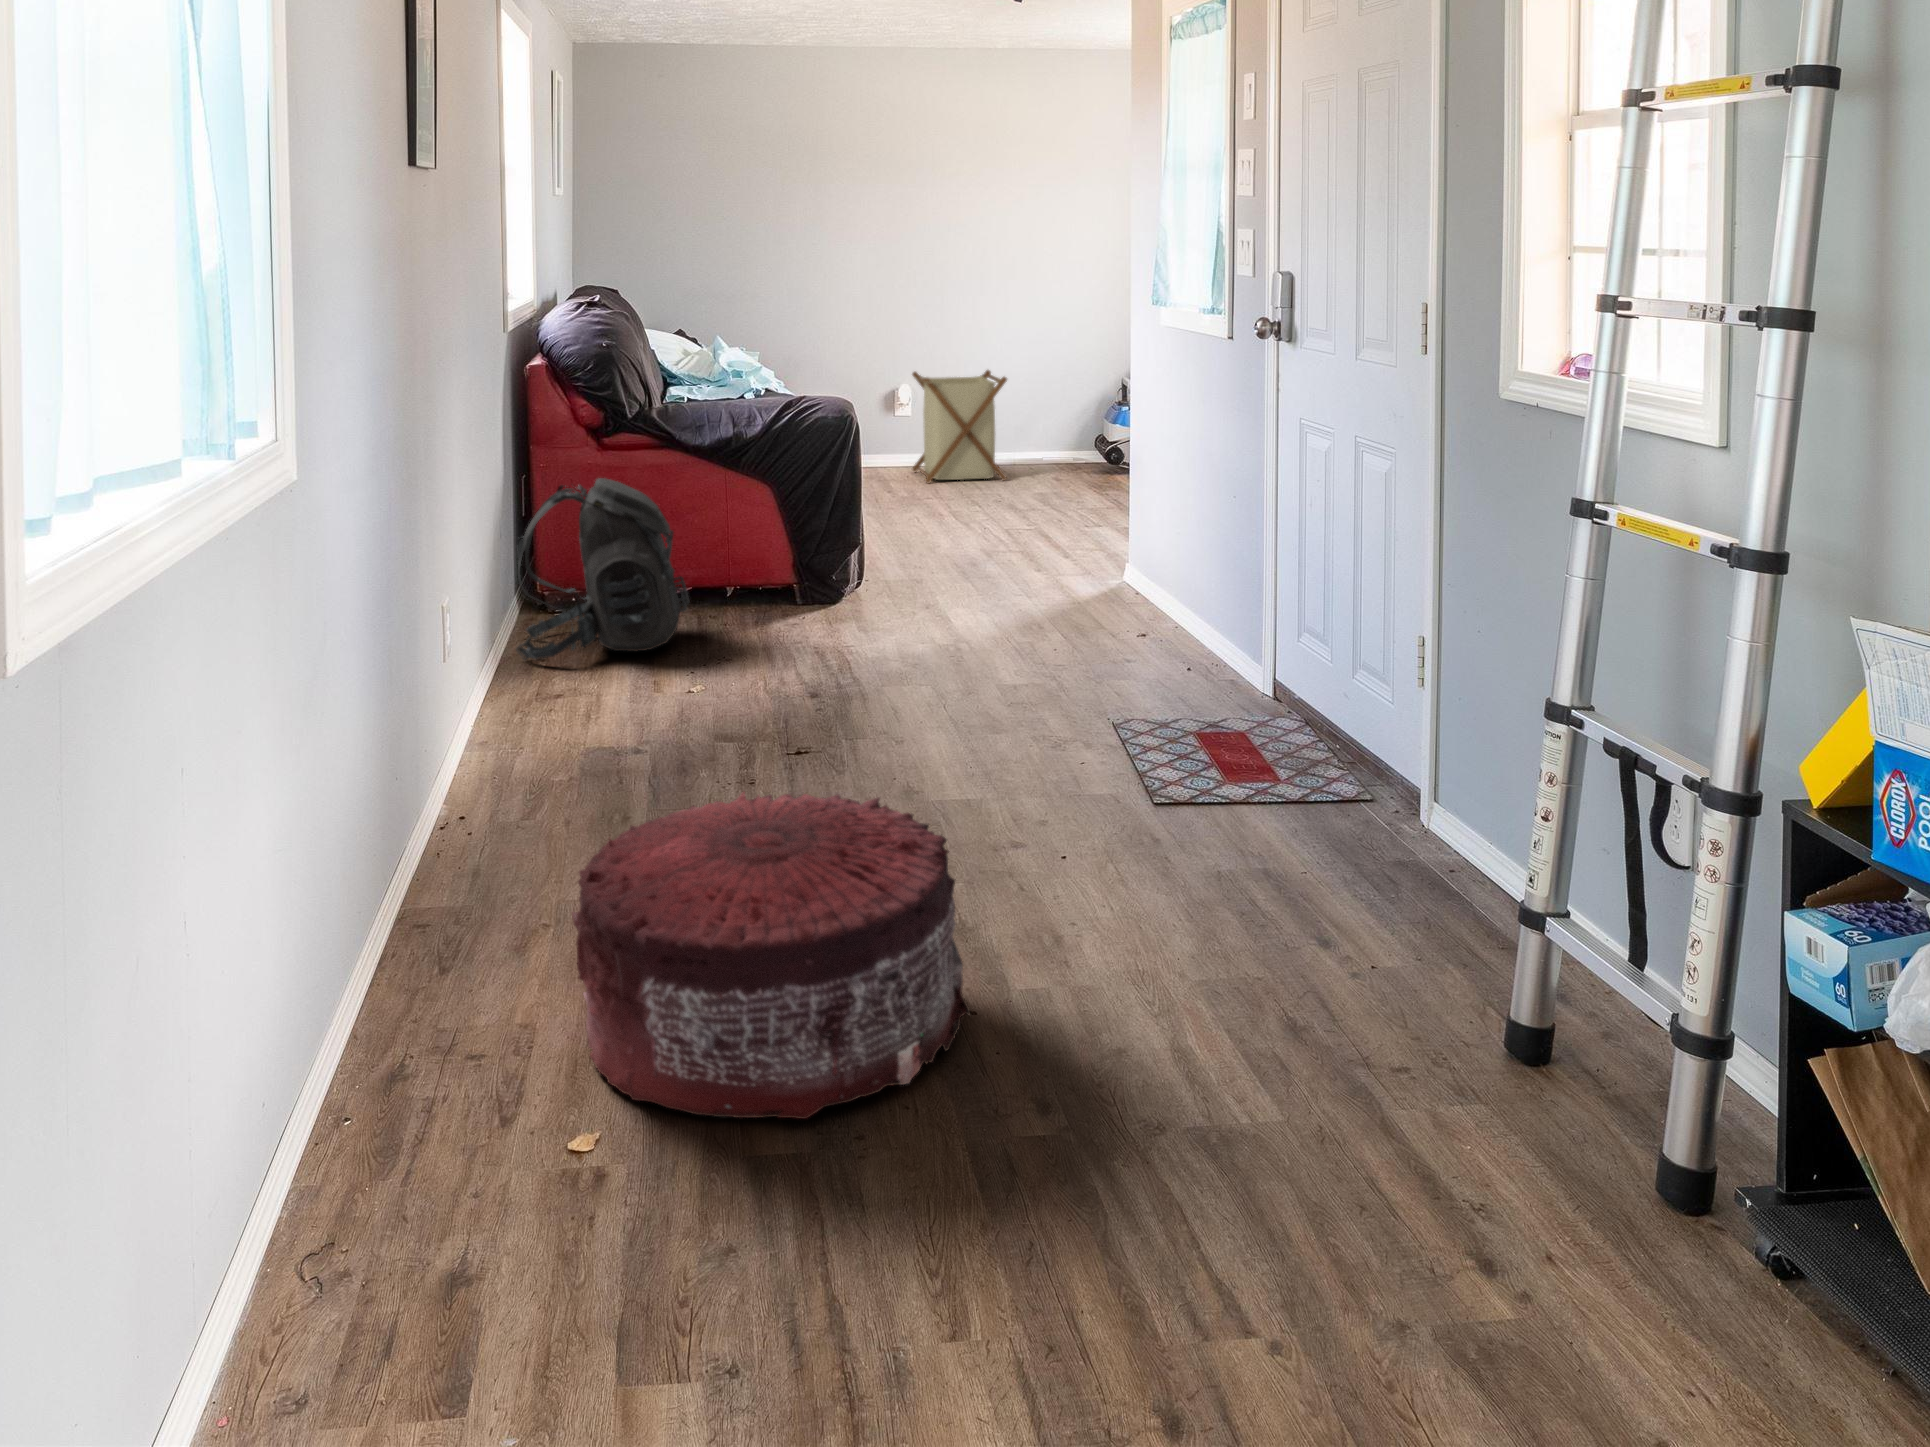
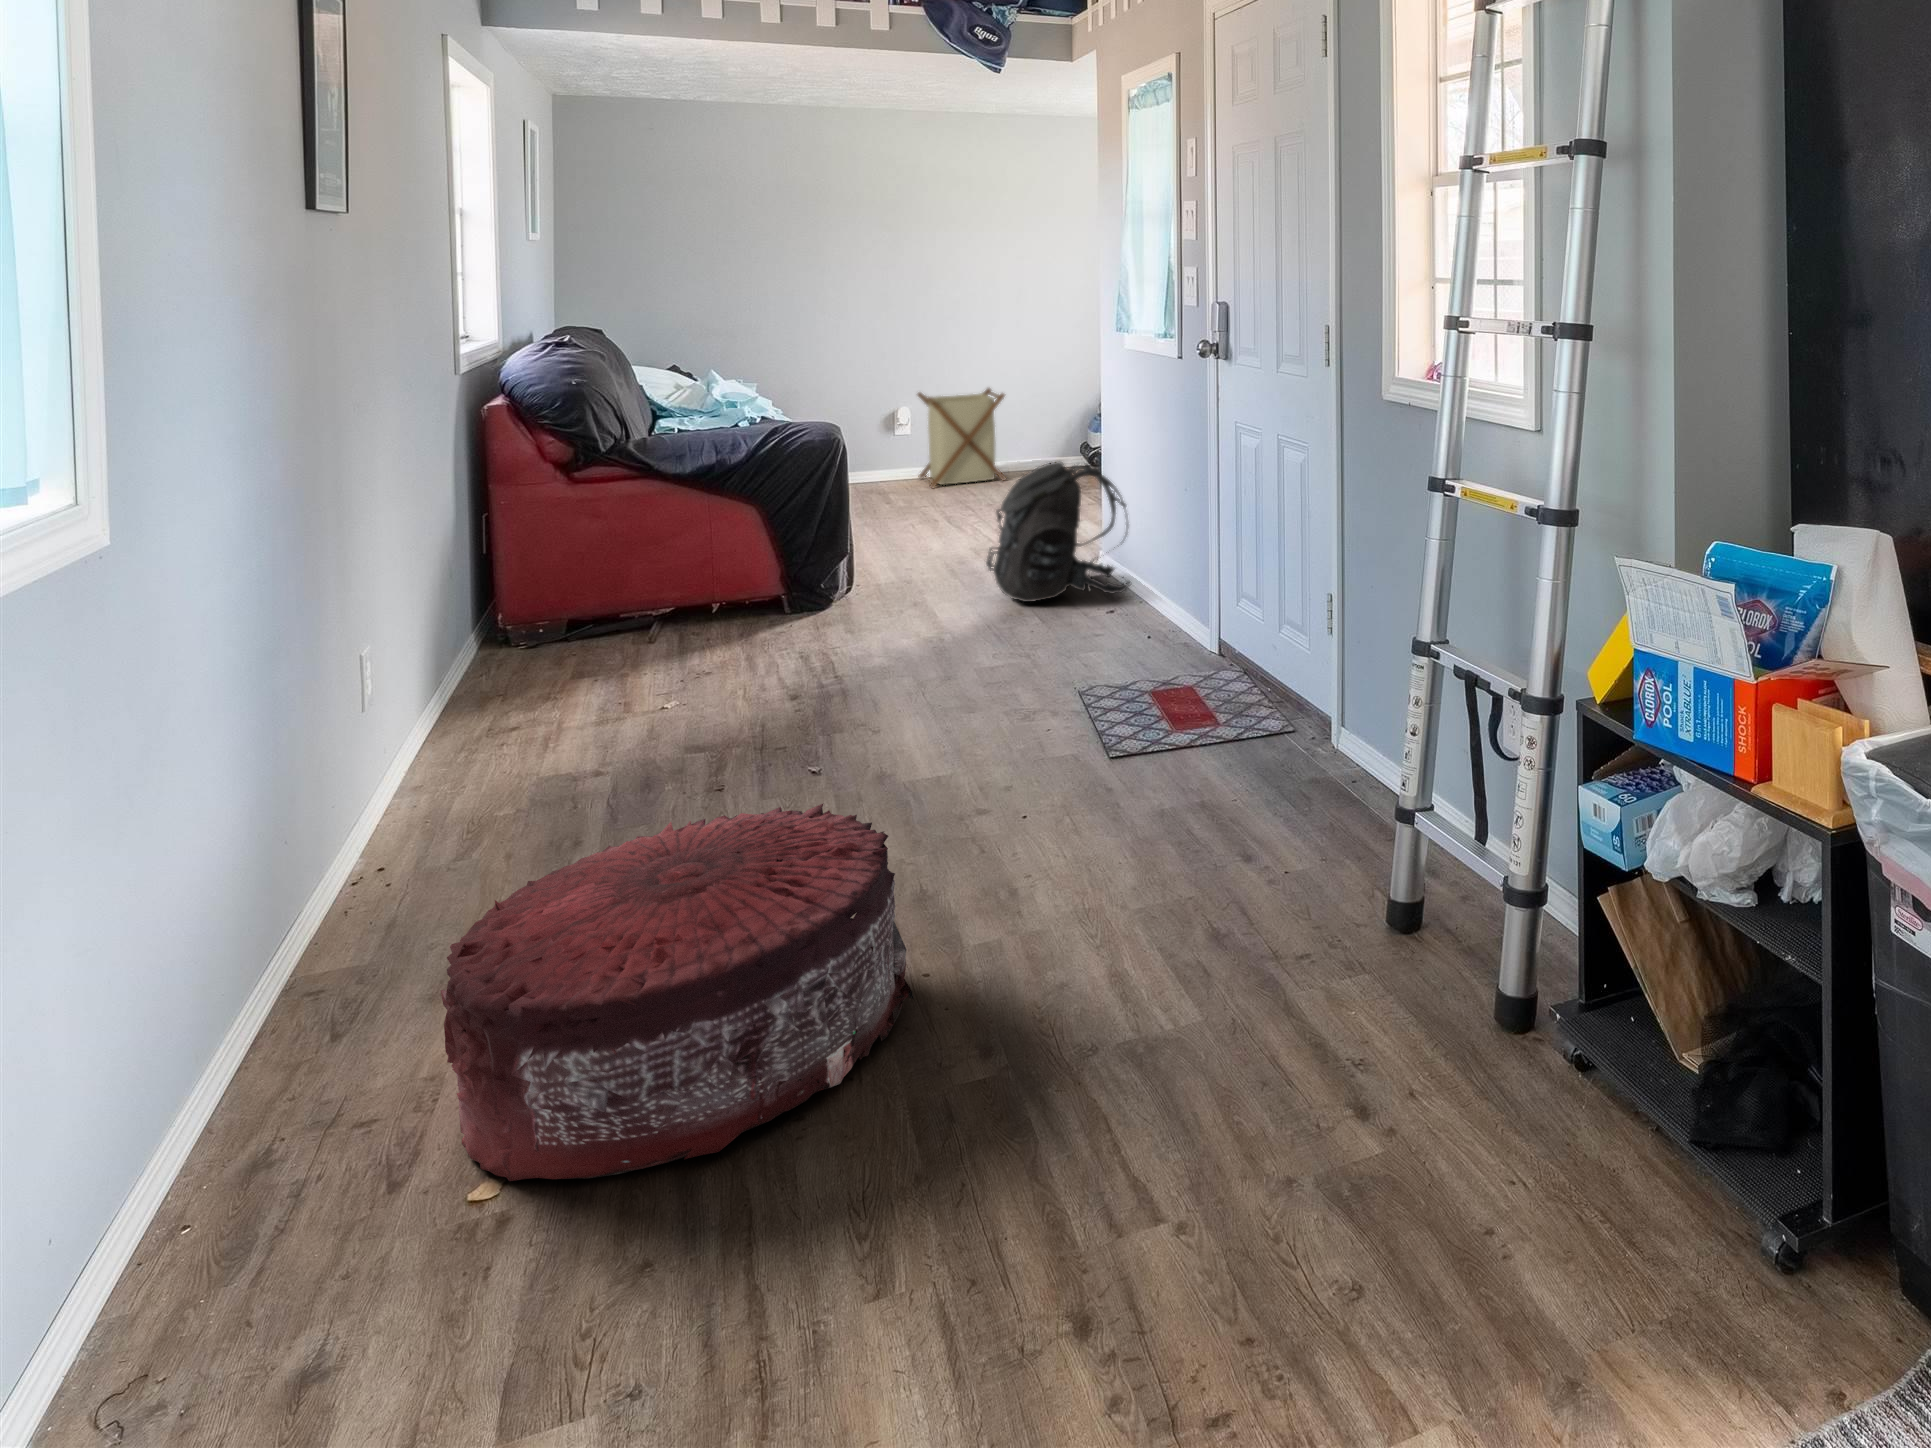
backpack: present [516,478,689,660] -> present [986,462,1131,602]

